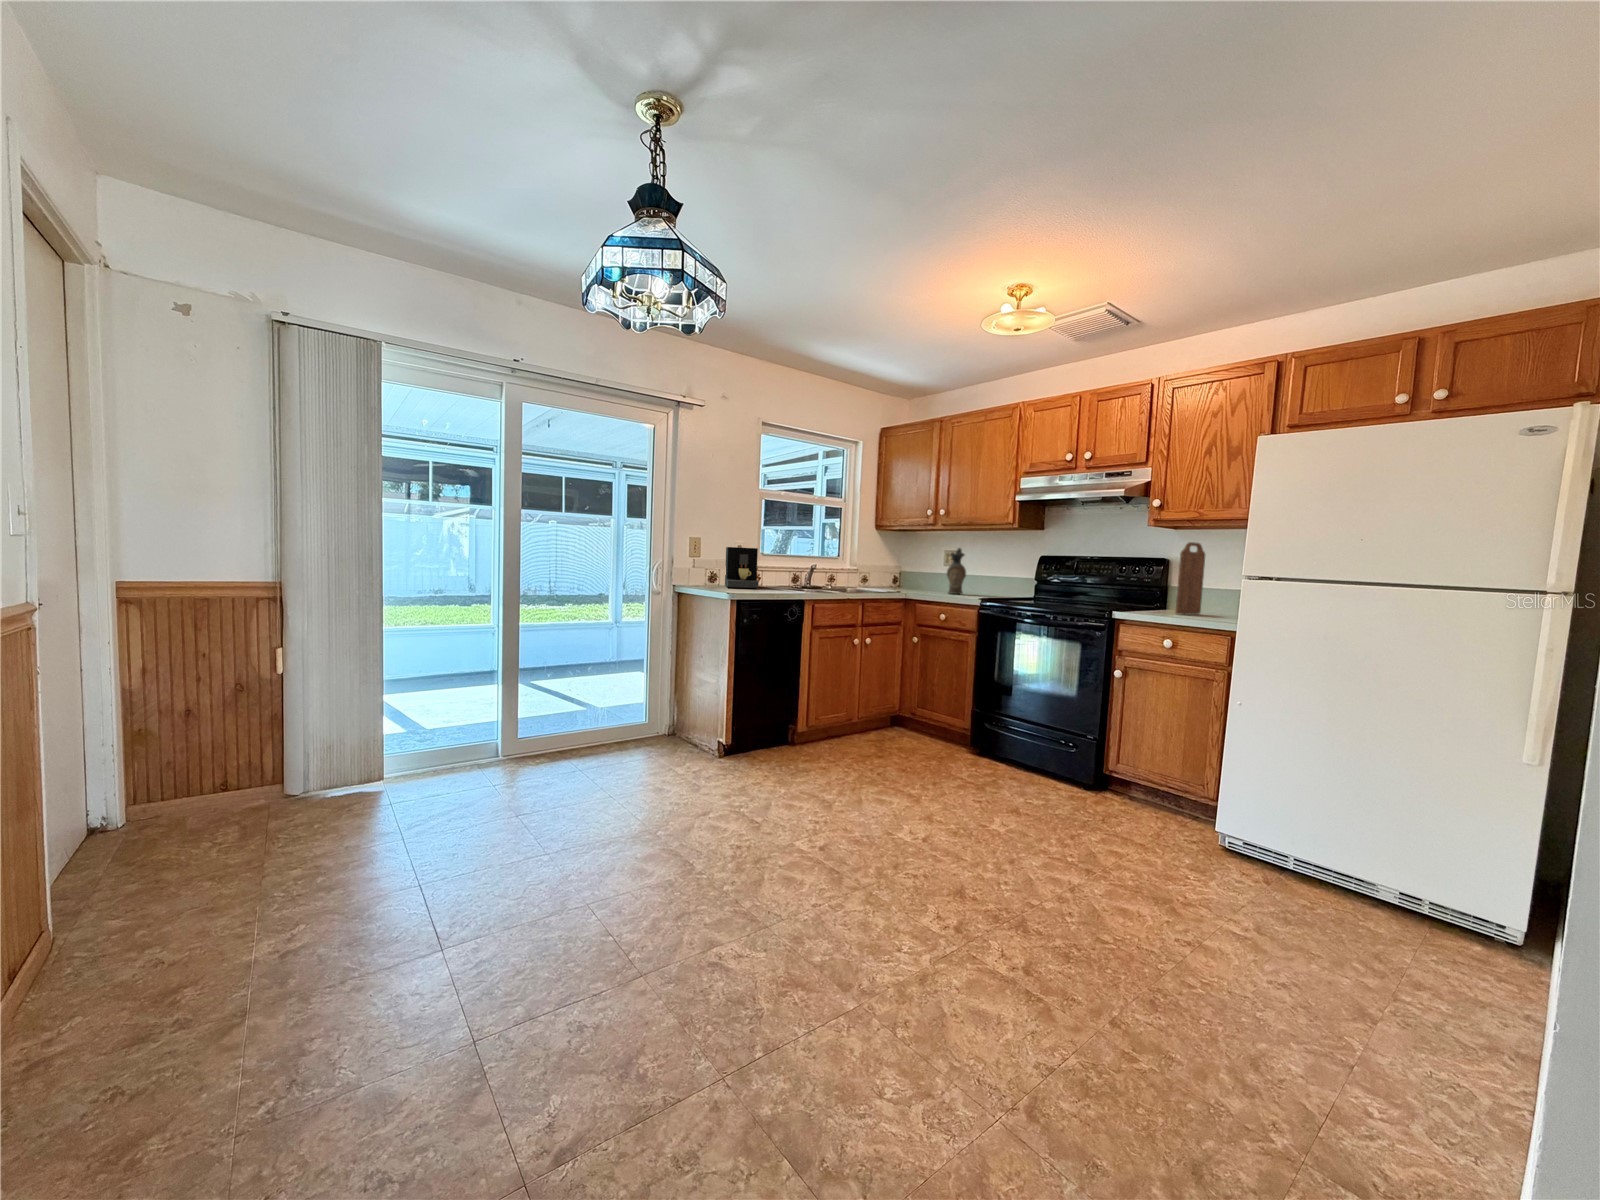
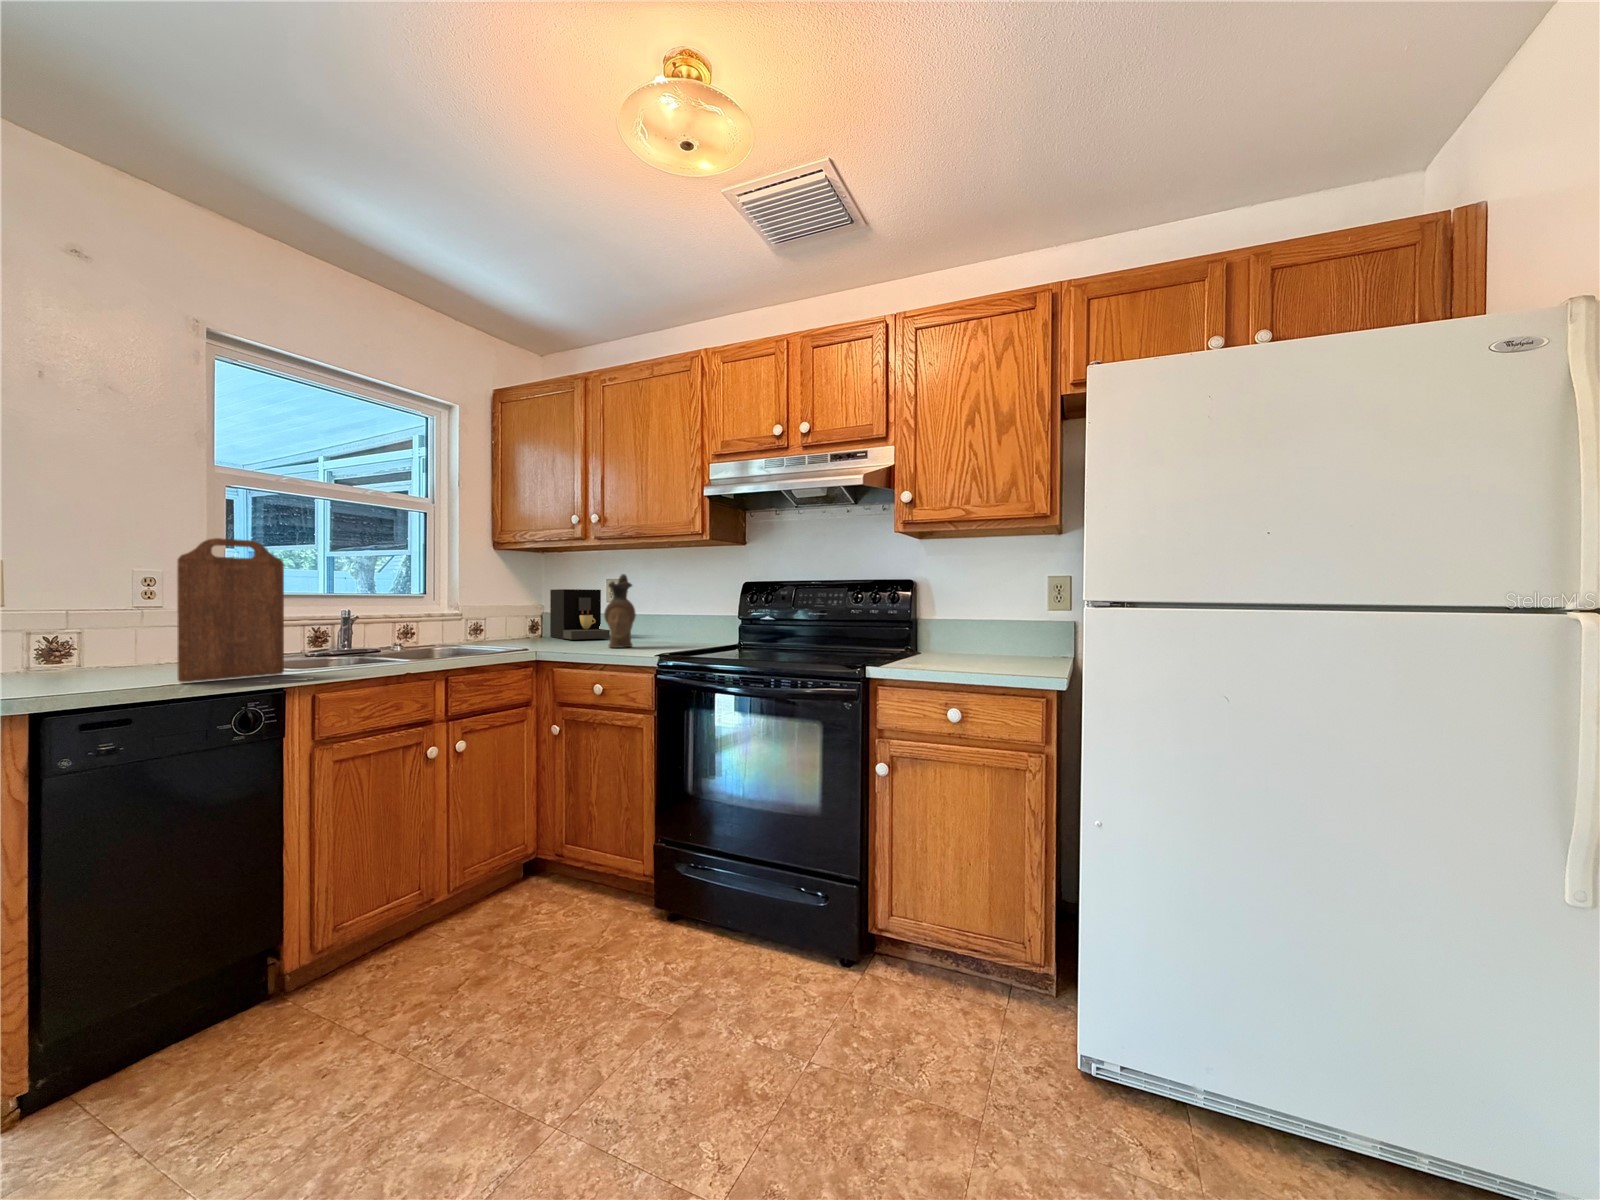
cutting board: present [1176,542,1205,614] -> present [177,538,284,682]
coffee maker: present [725,547,759,588] -> present [550,589,610,640]

